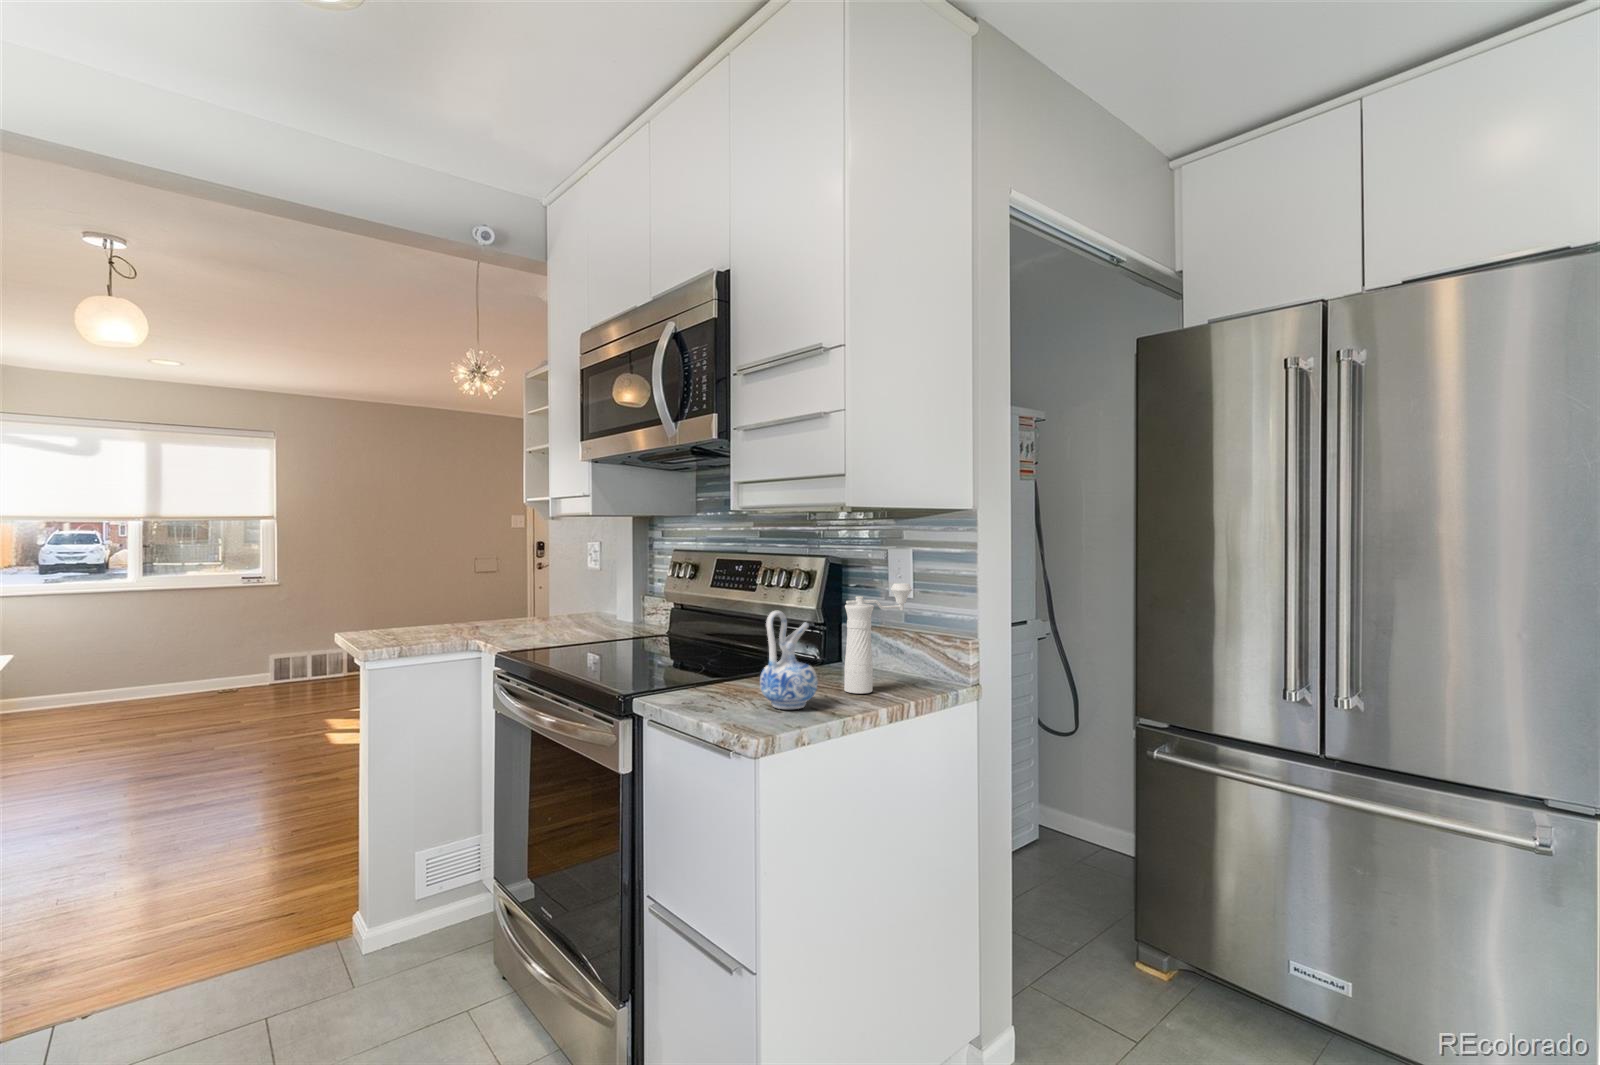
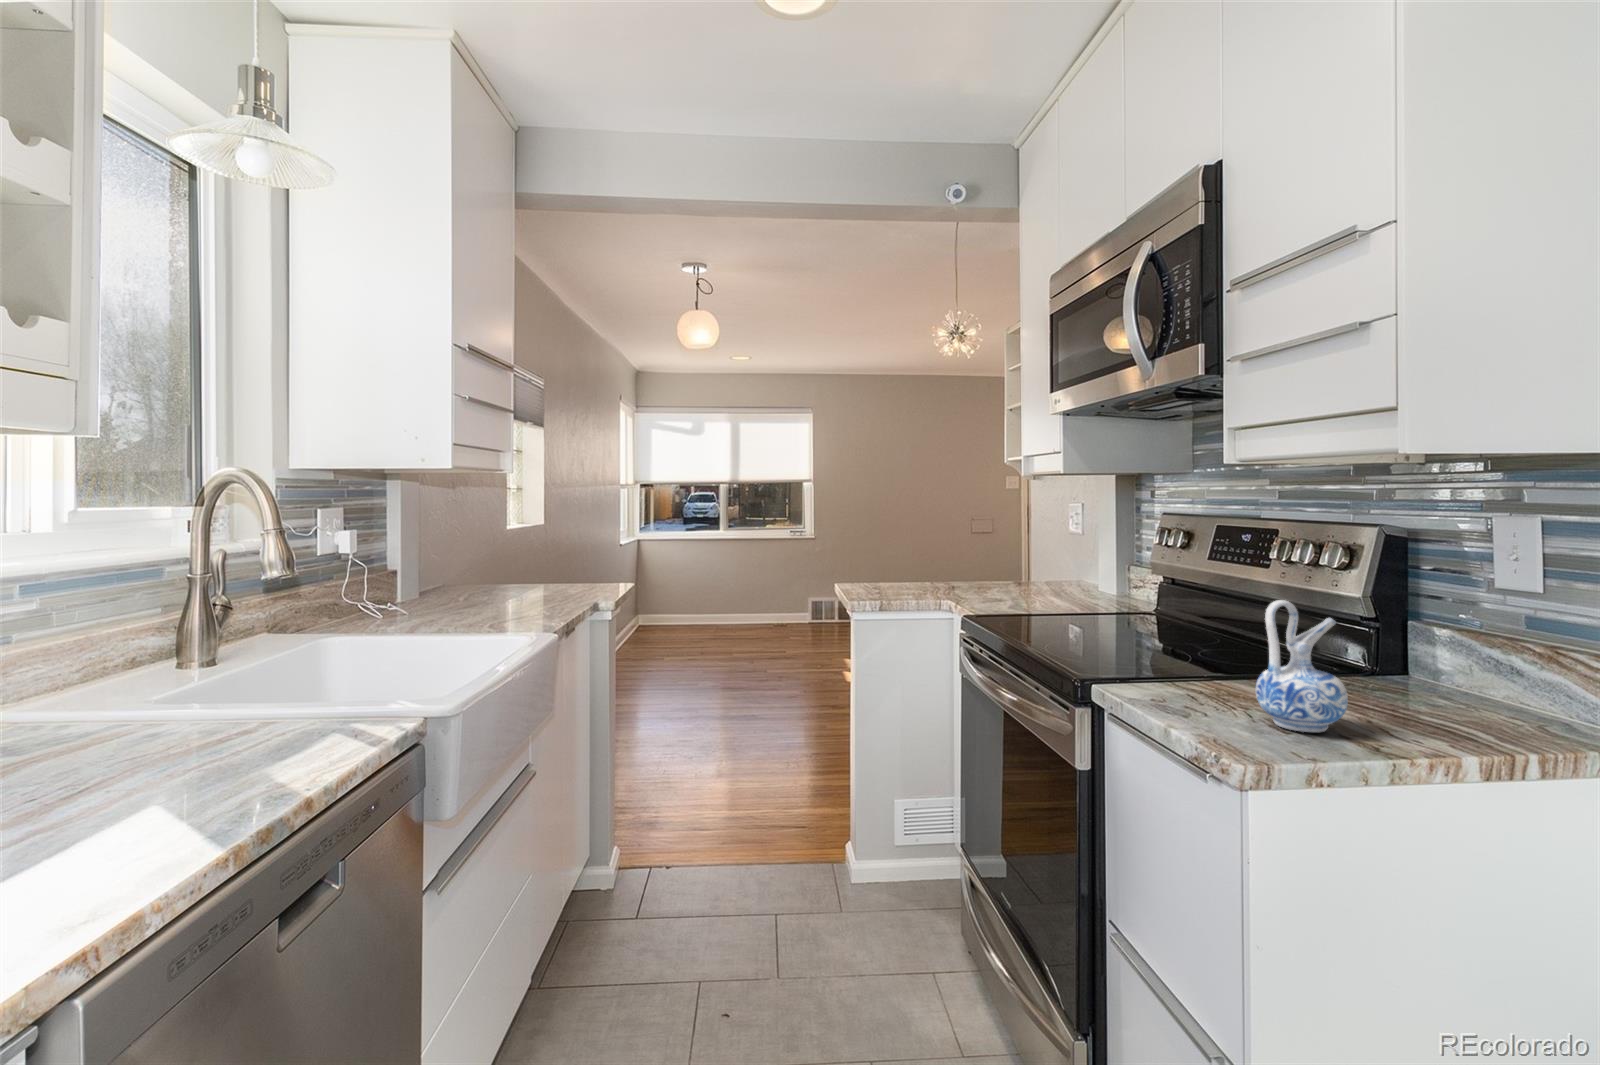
pepper mill: present [844,583,912,693] -> none [1401,569,1541,726]

